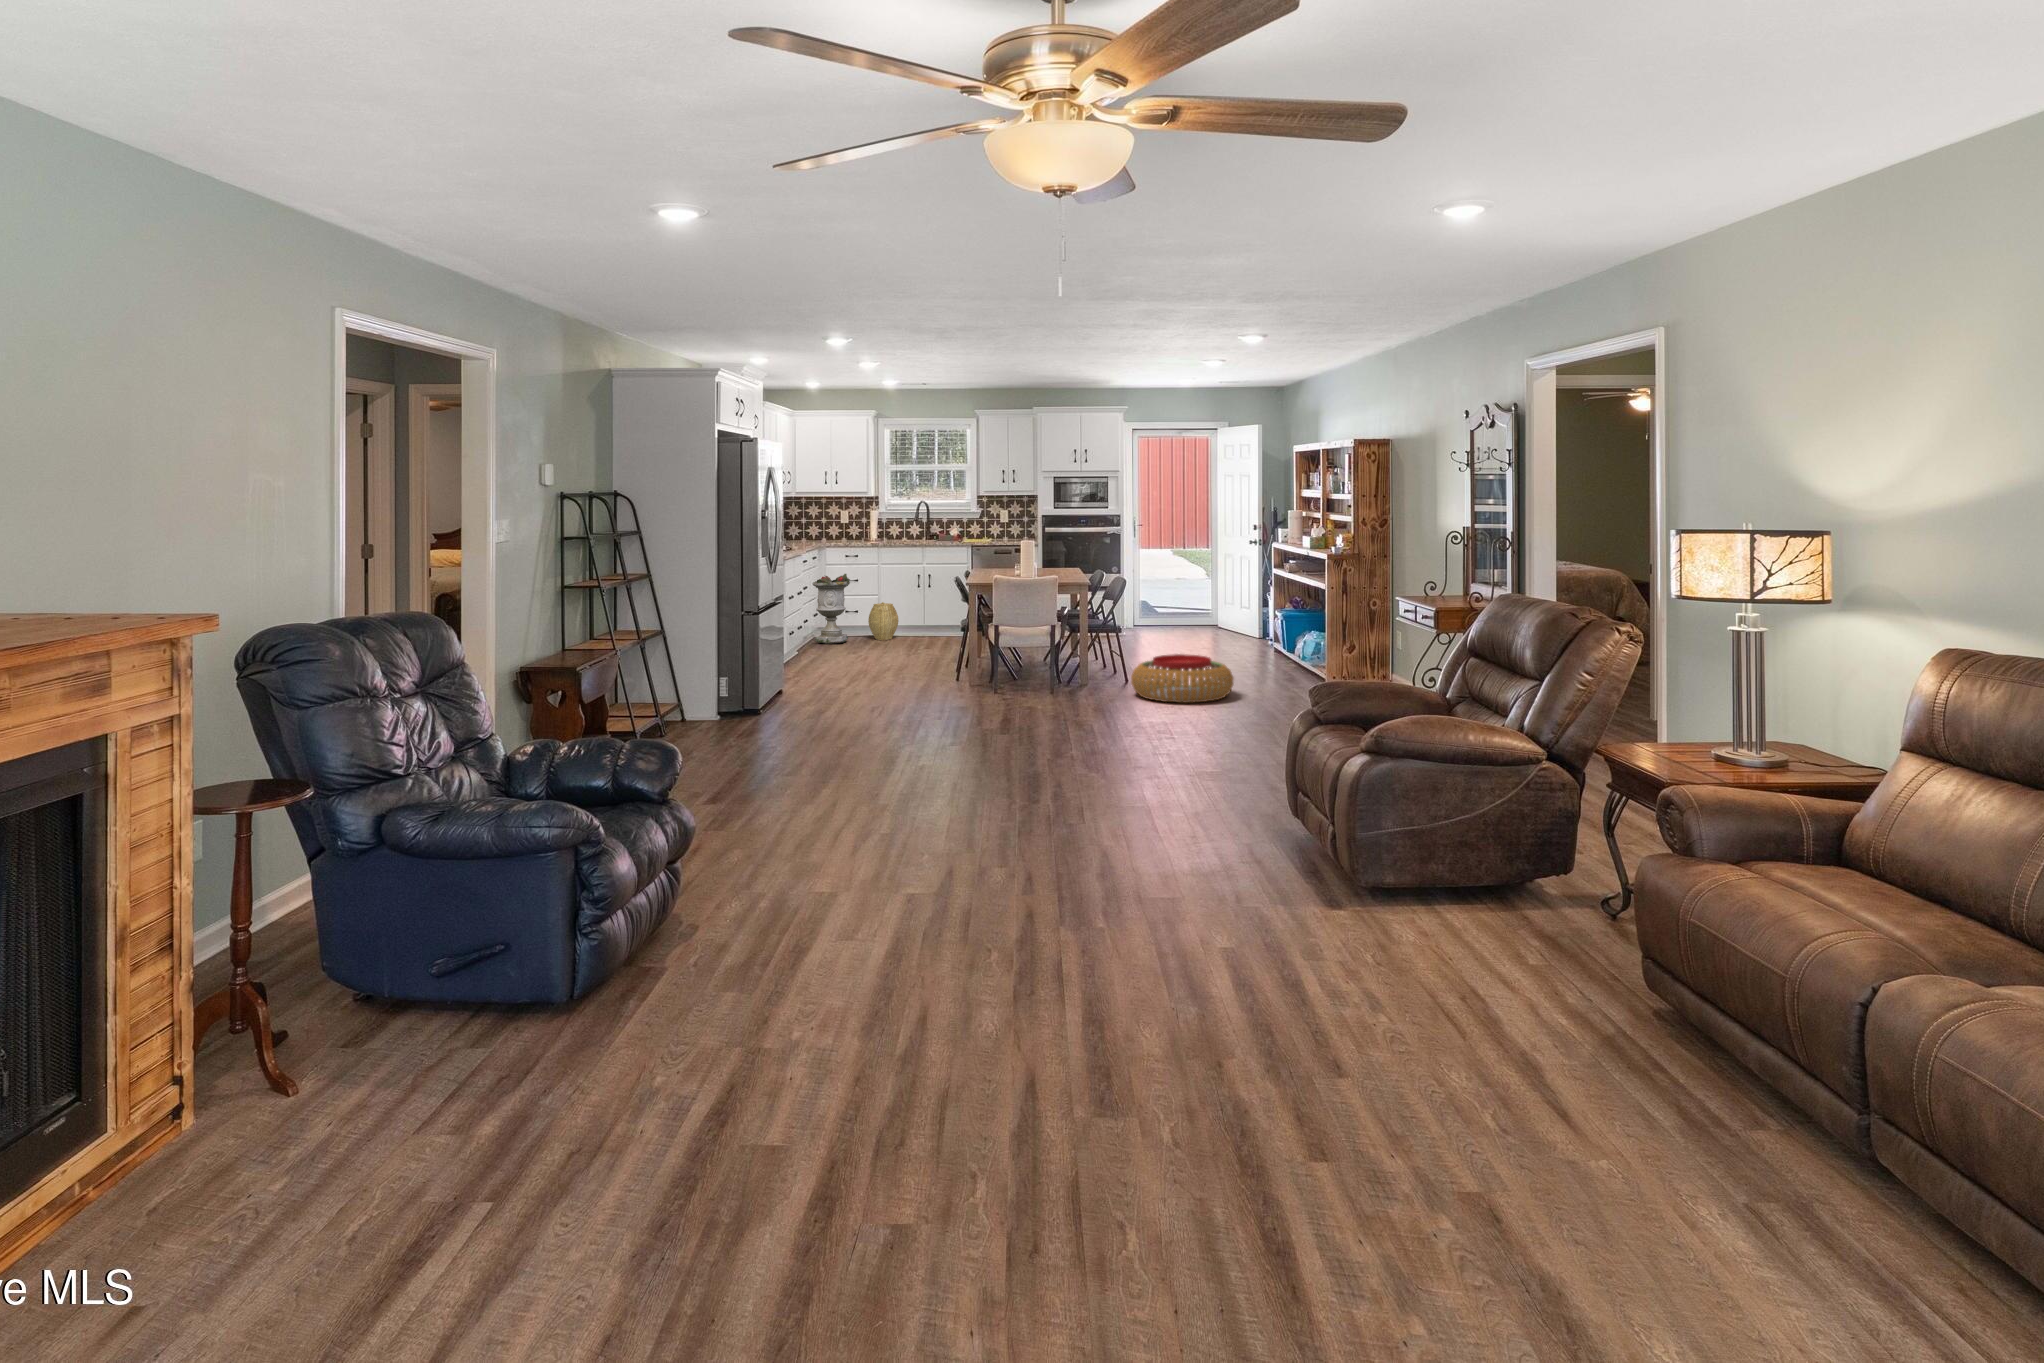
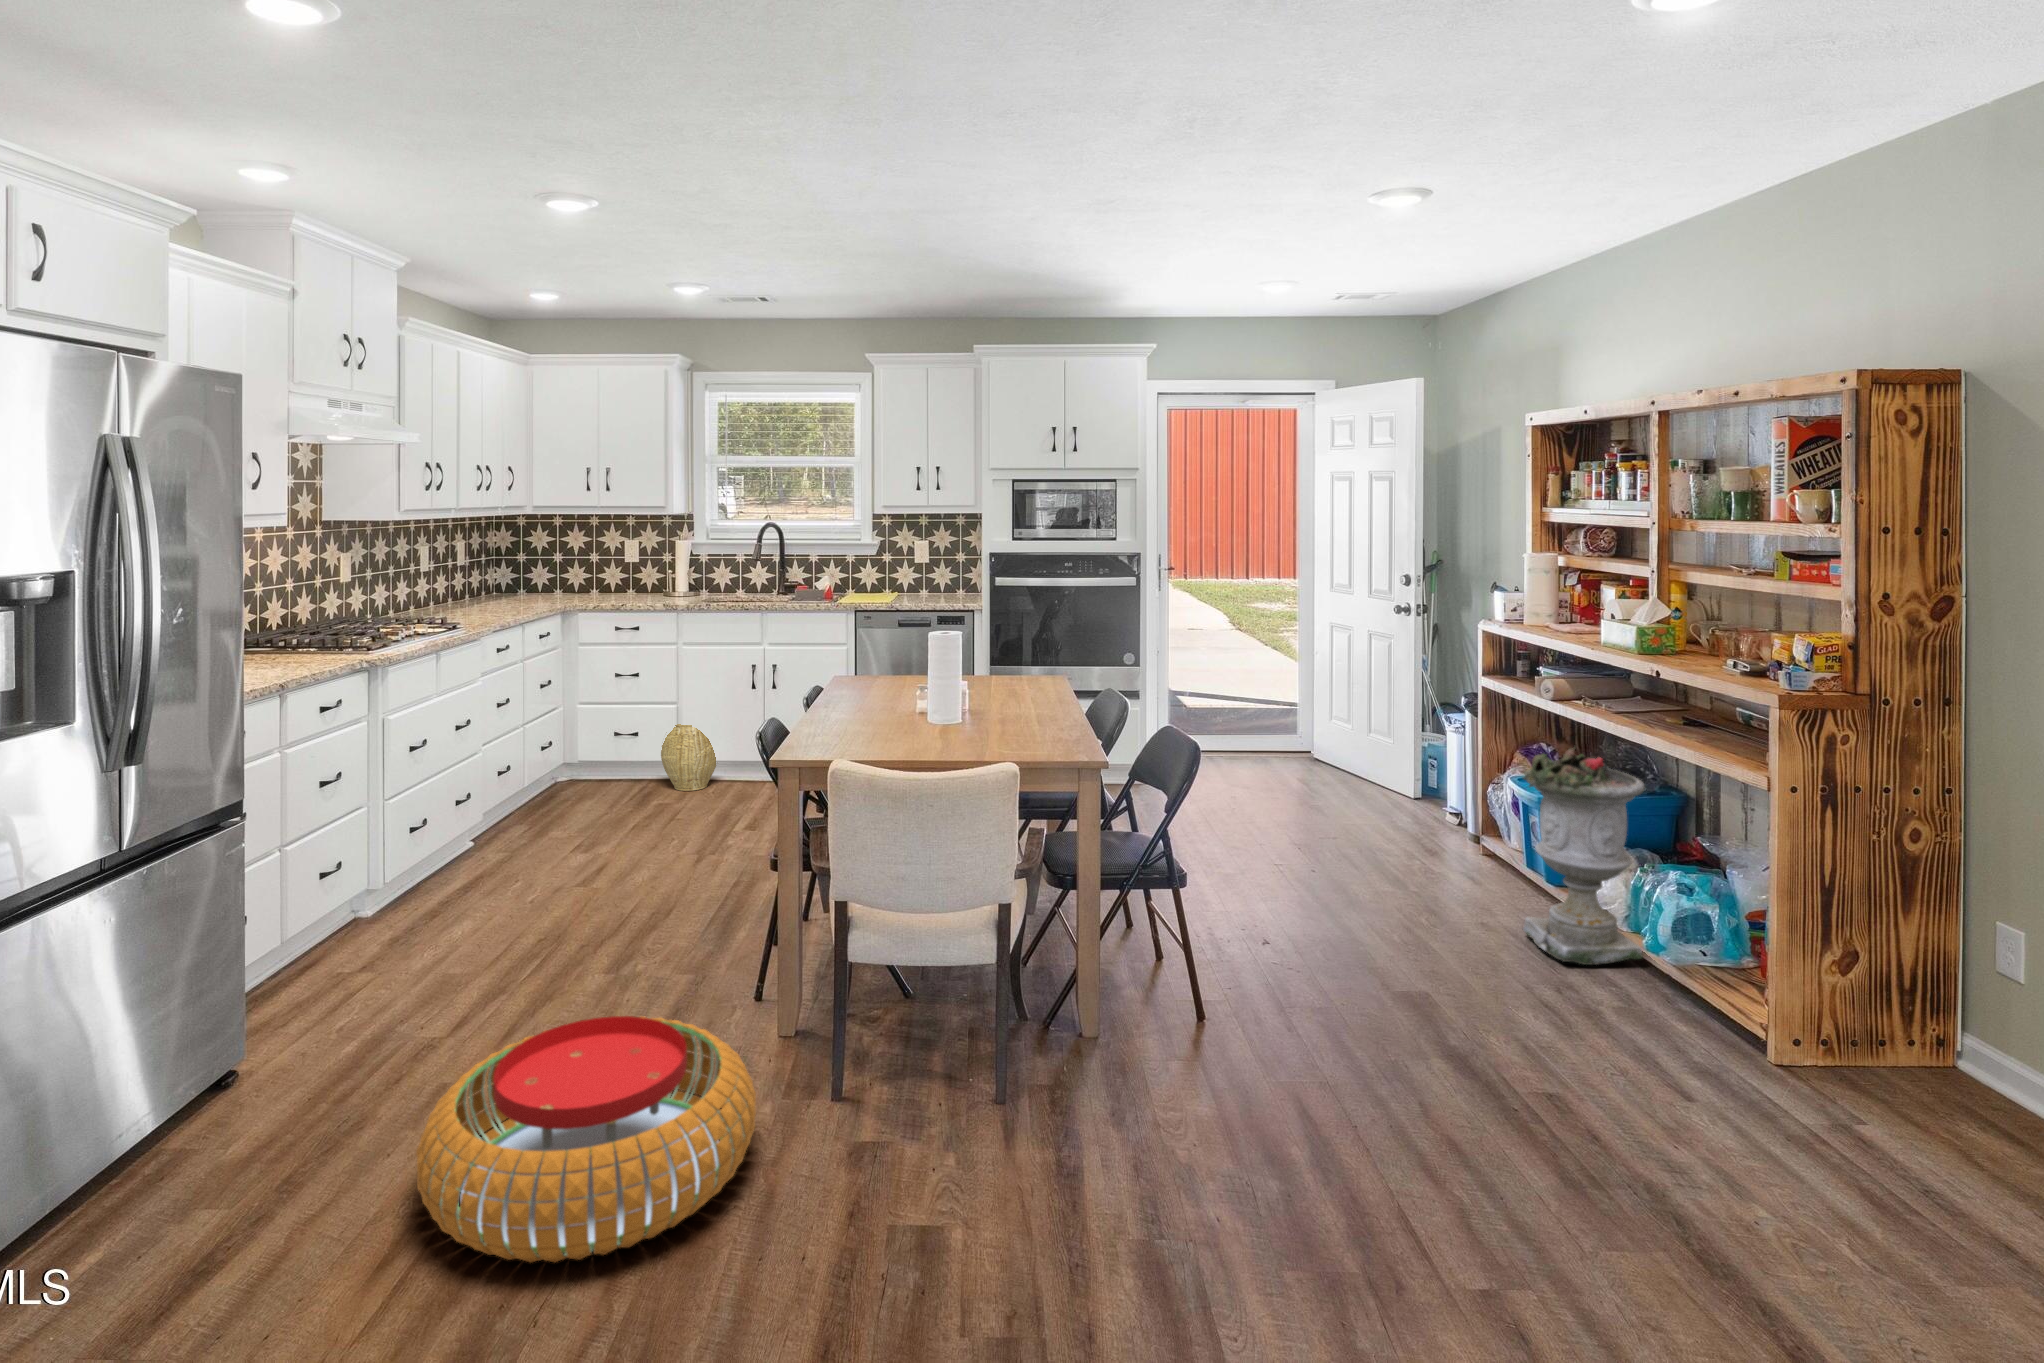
planter: present [813,574,850,644] -> present [1523,747,1645,965]
pouf: present [1131,654,1234,703] -> present [416,1016,756,1262]

